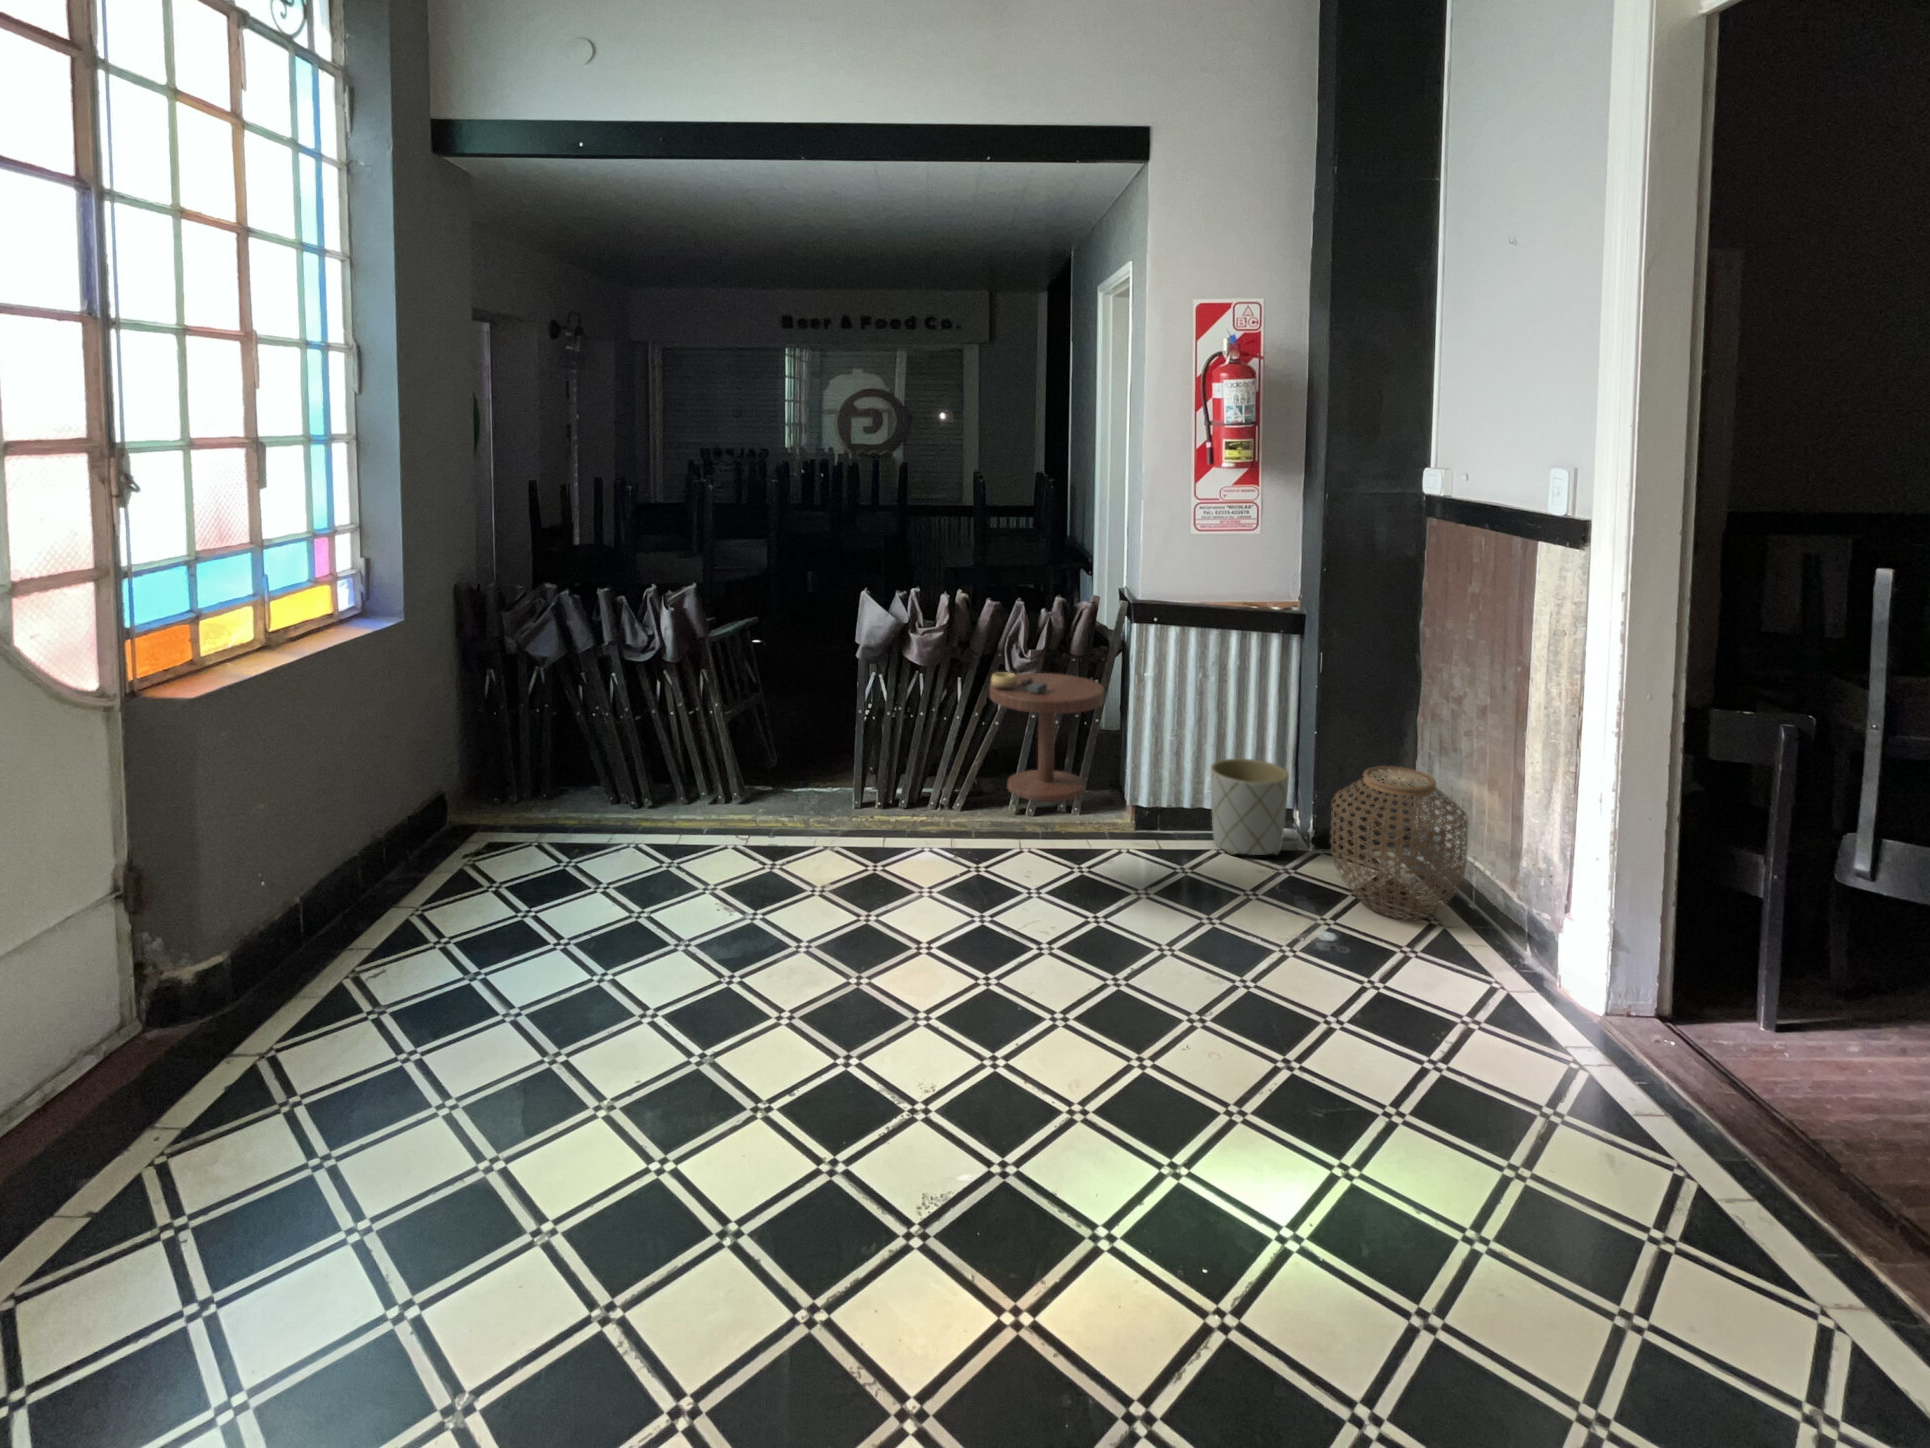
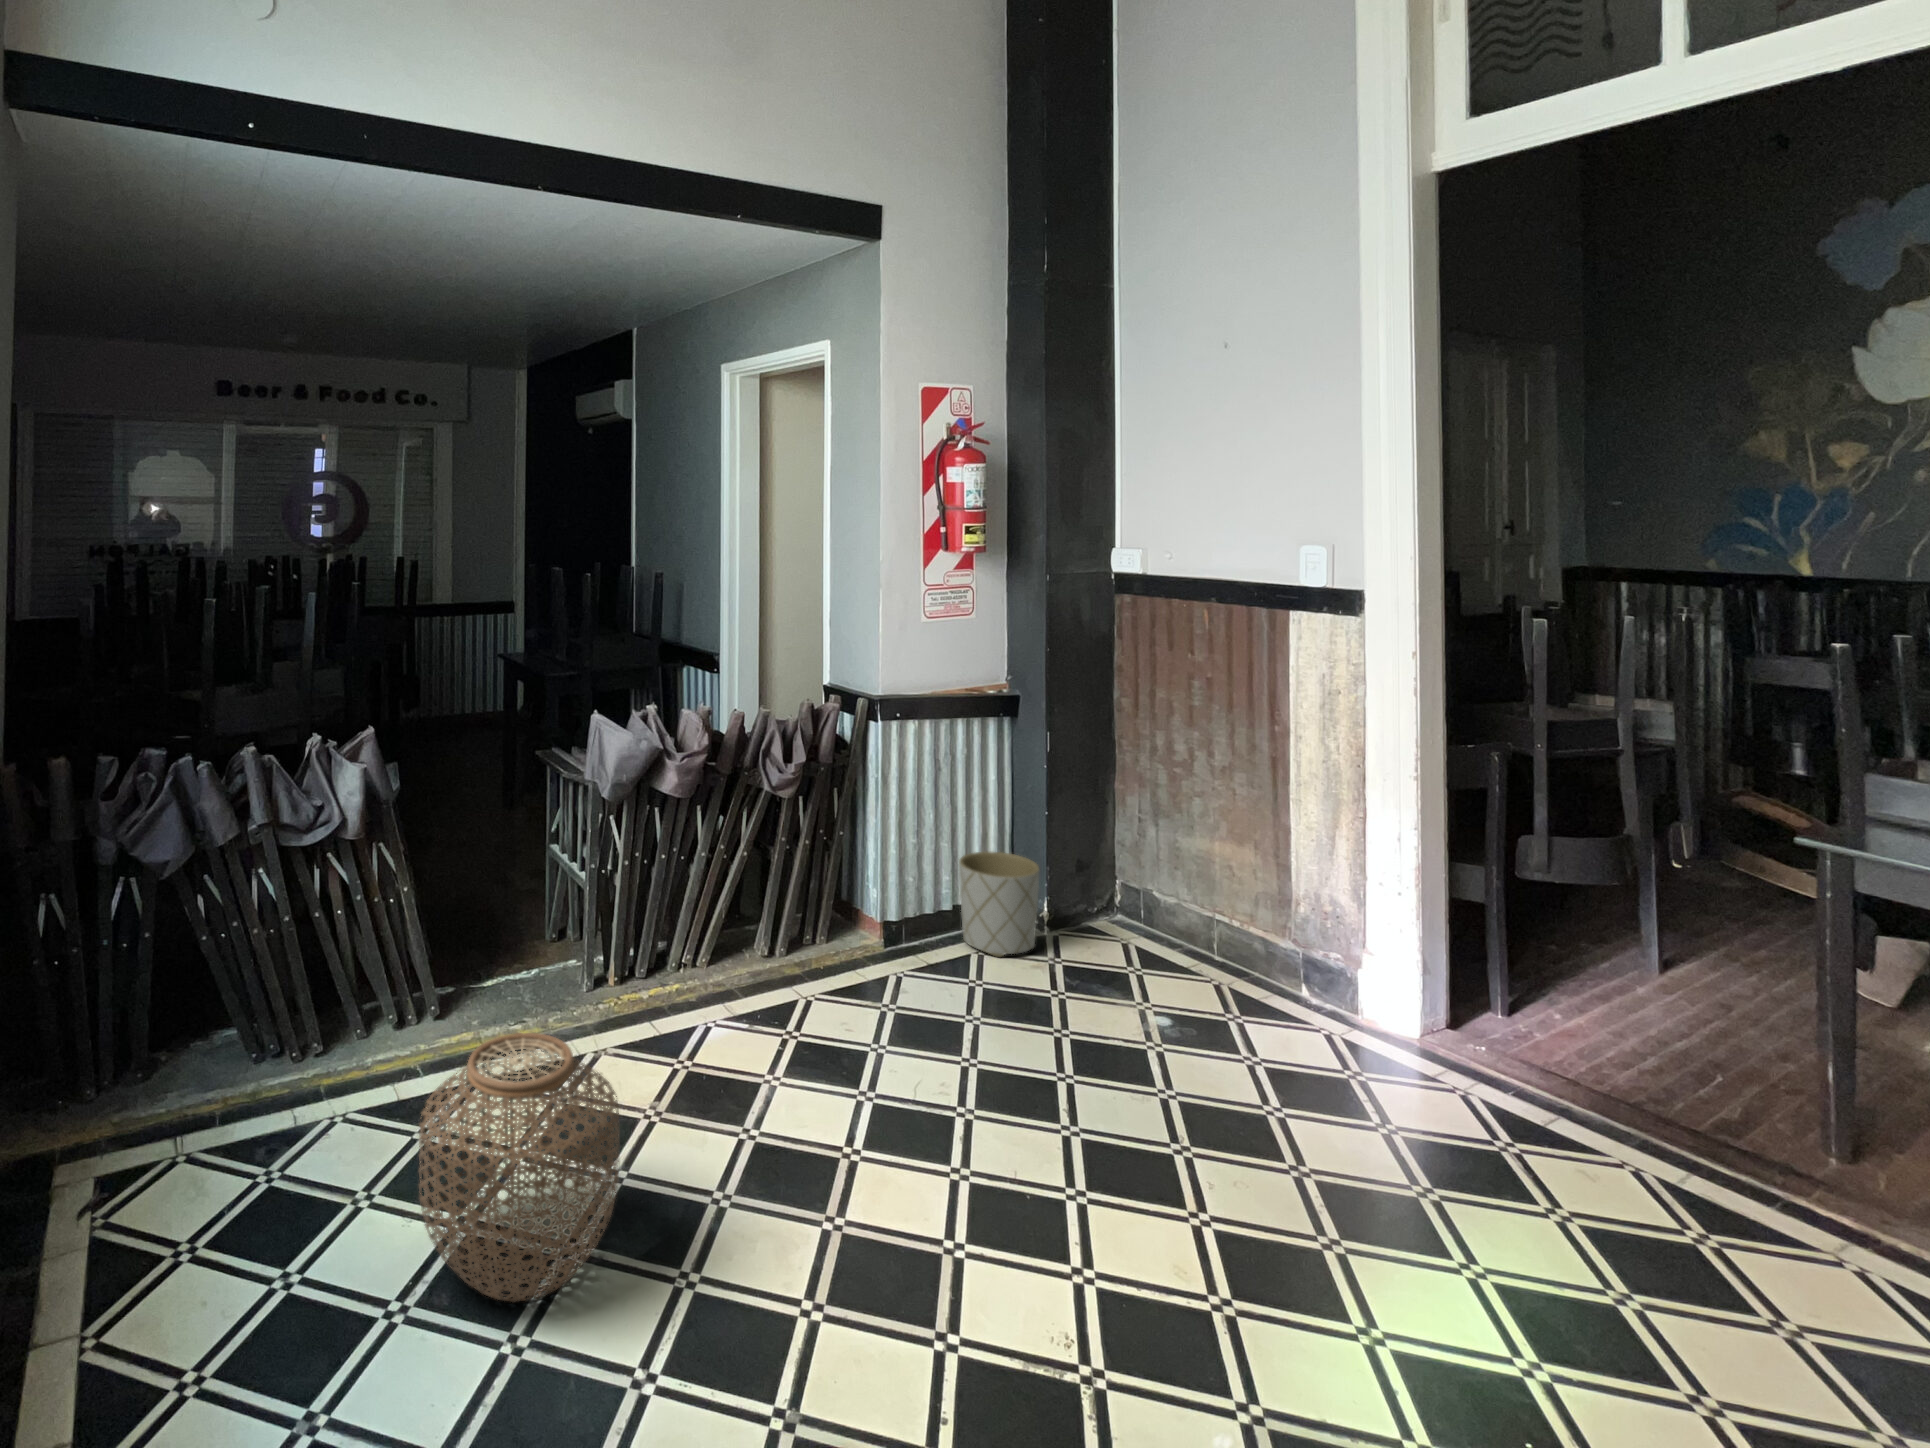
side table: present [990,672,1104,802] -> none [820,789,952,1039]
woven basket: present [1331,766,1468,919] -> present [419,1033,619,1302]

